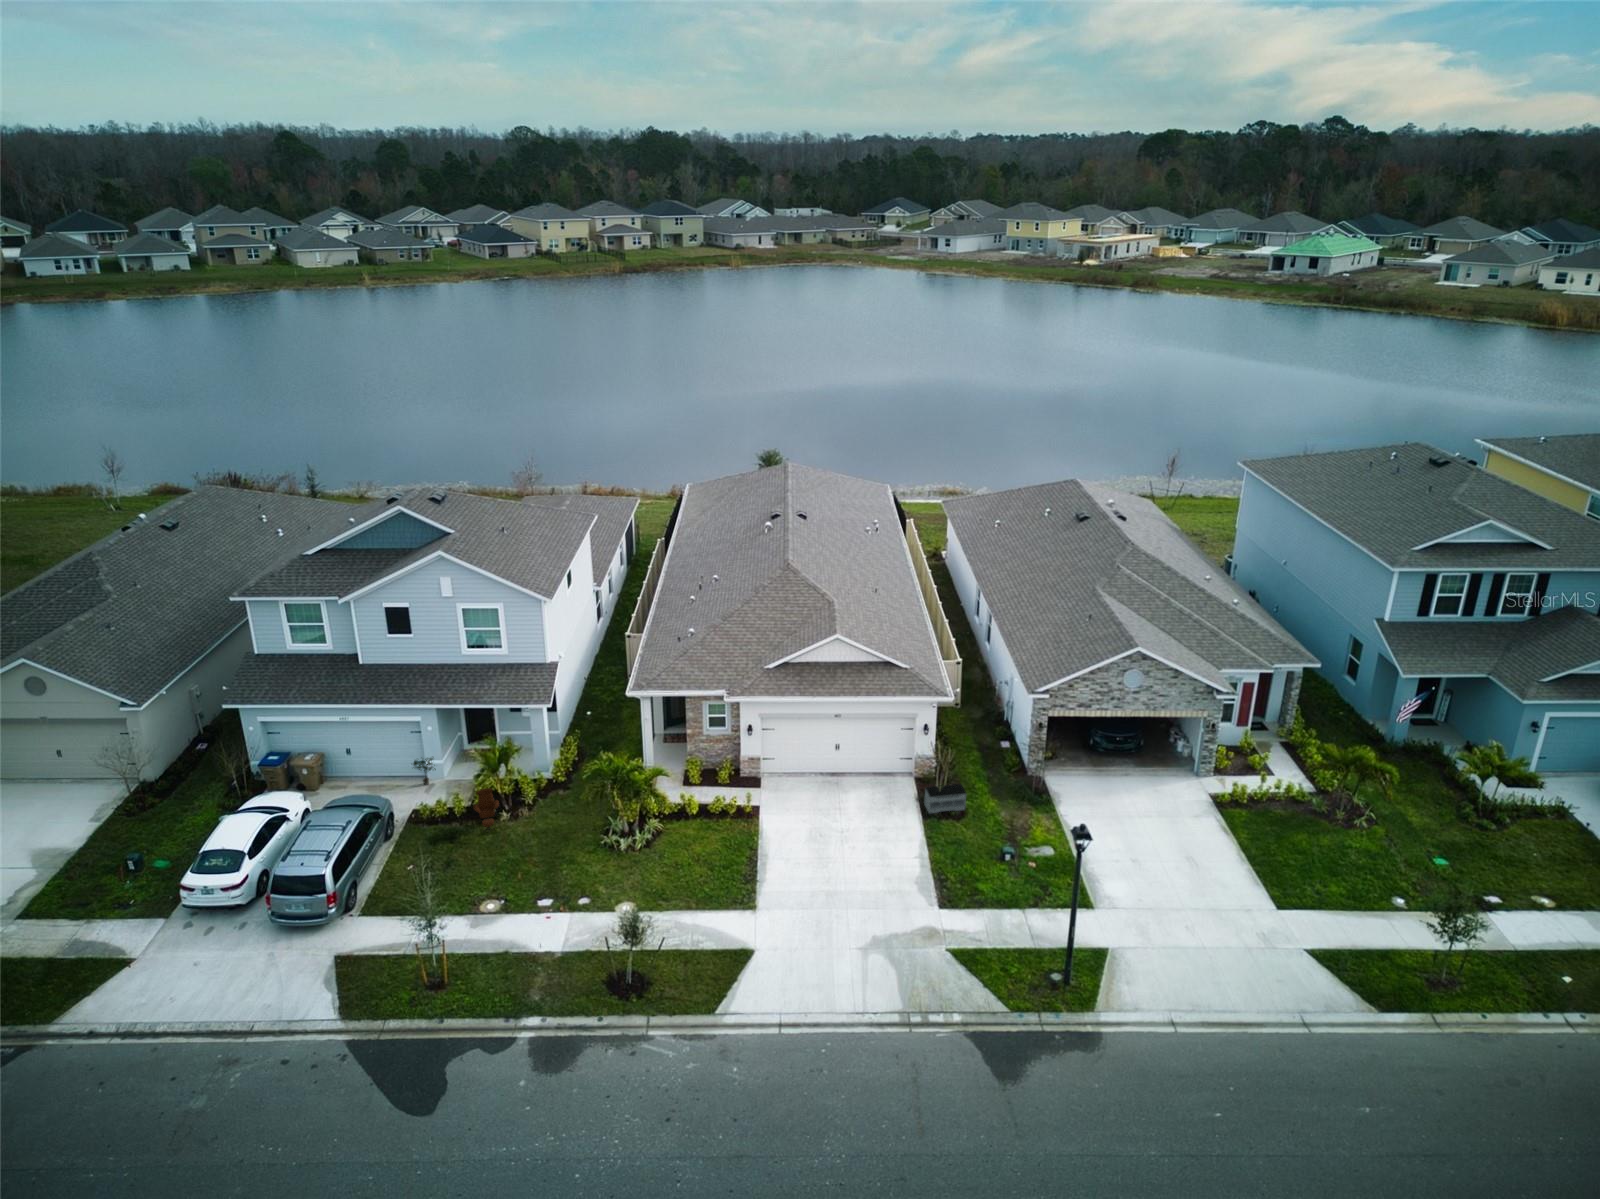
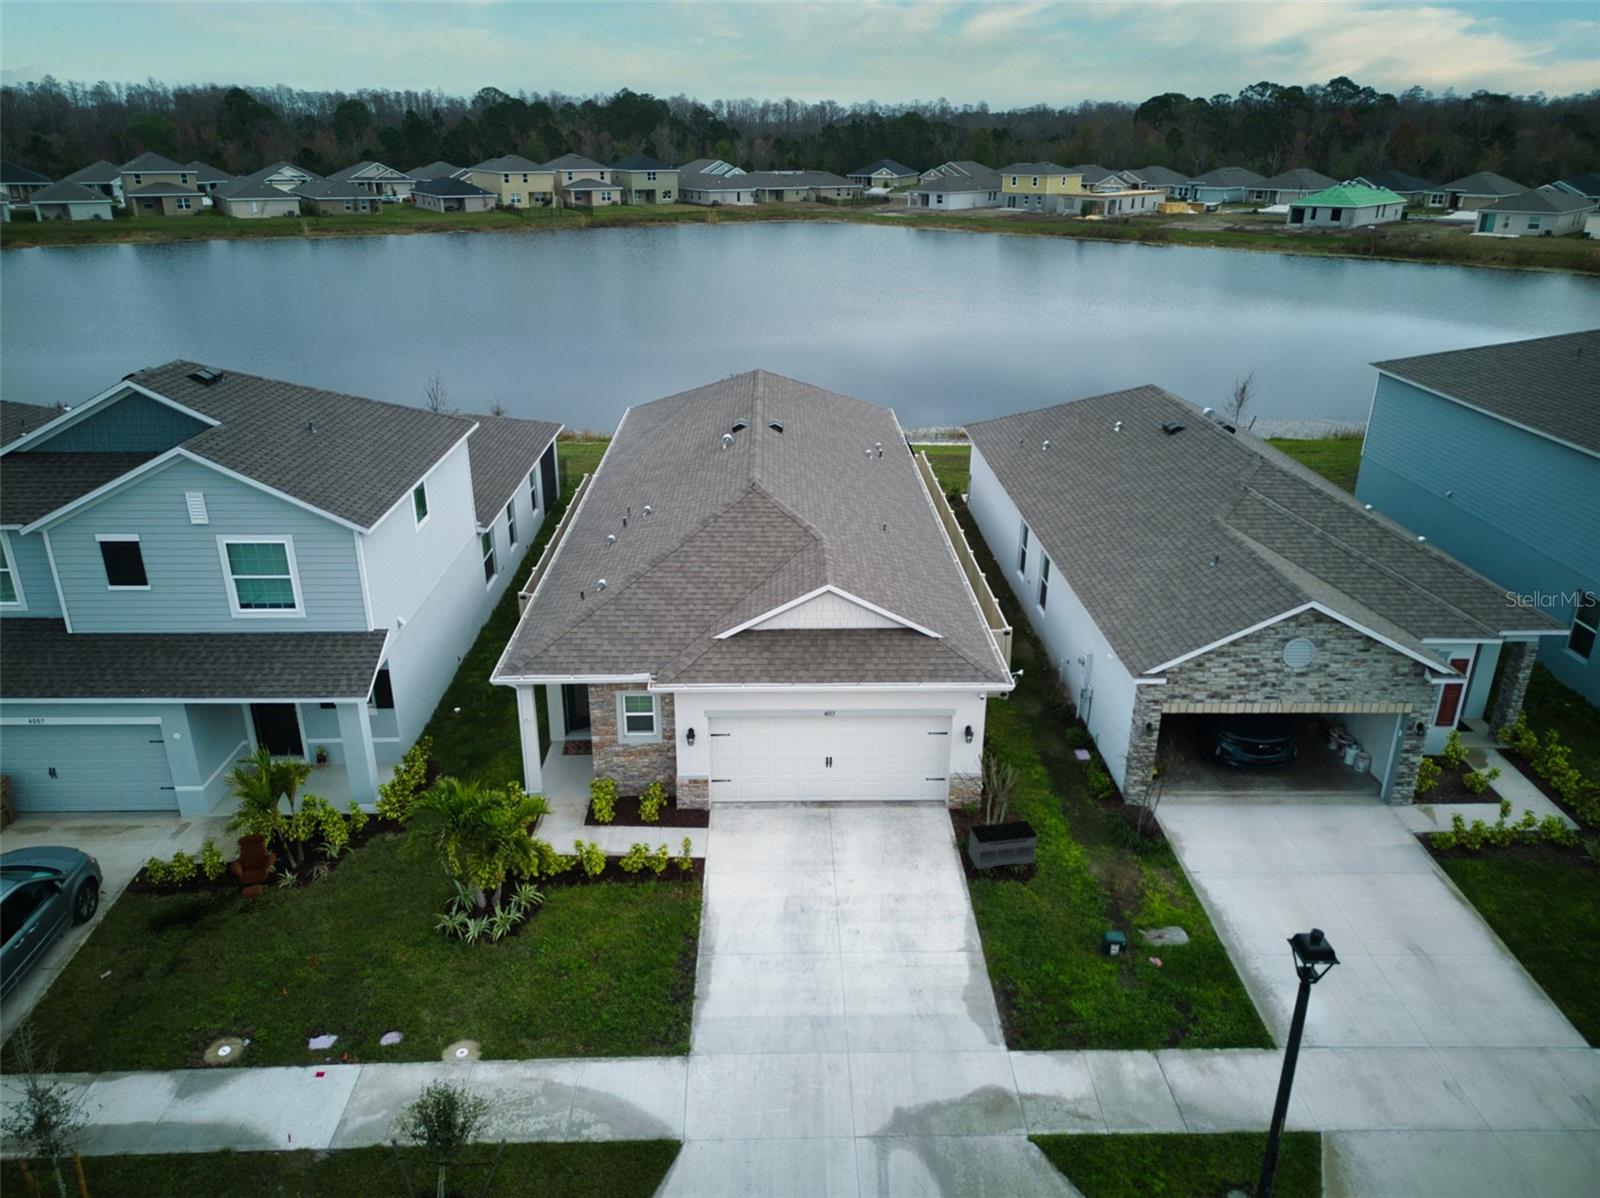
potted plant: present [413,758,436,785] -> none [146,781,191,826]

